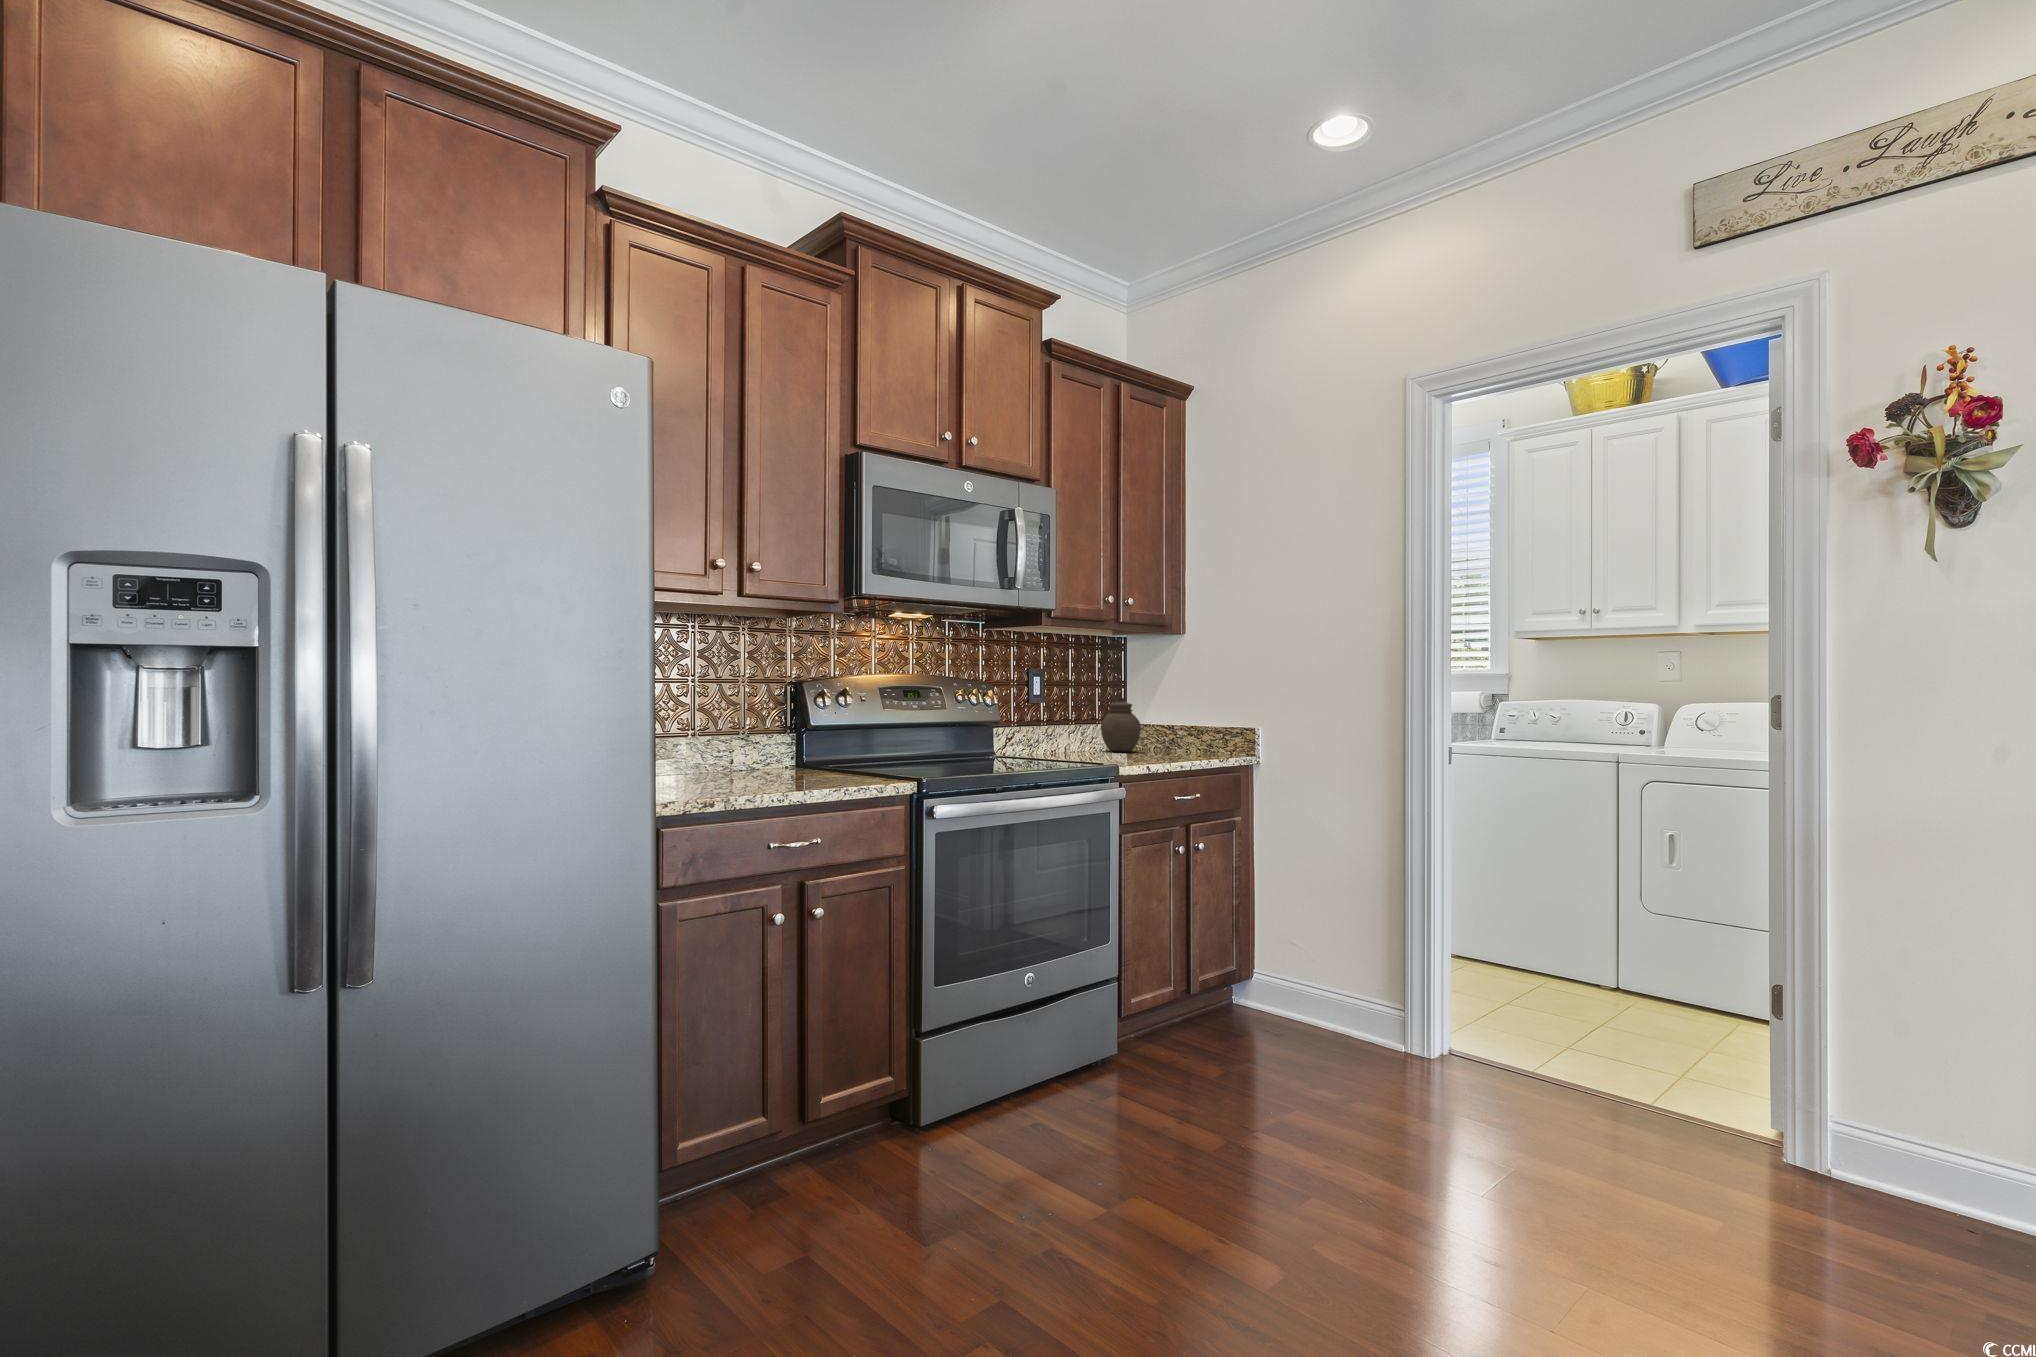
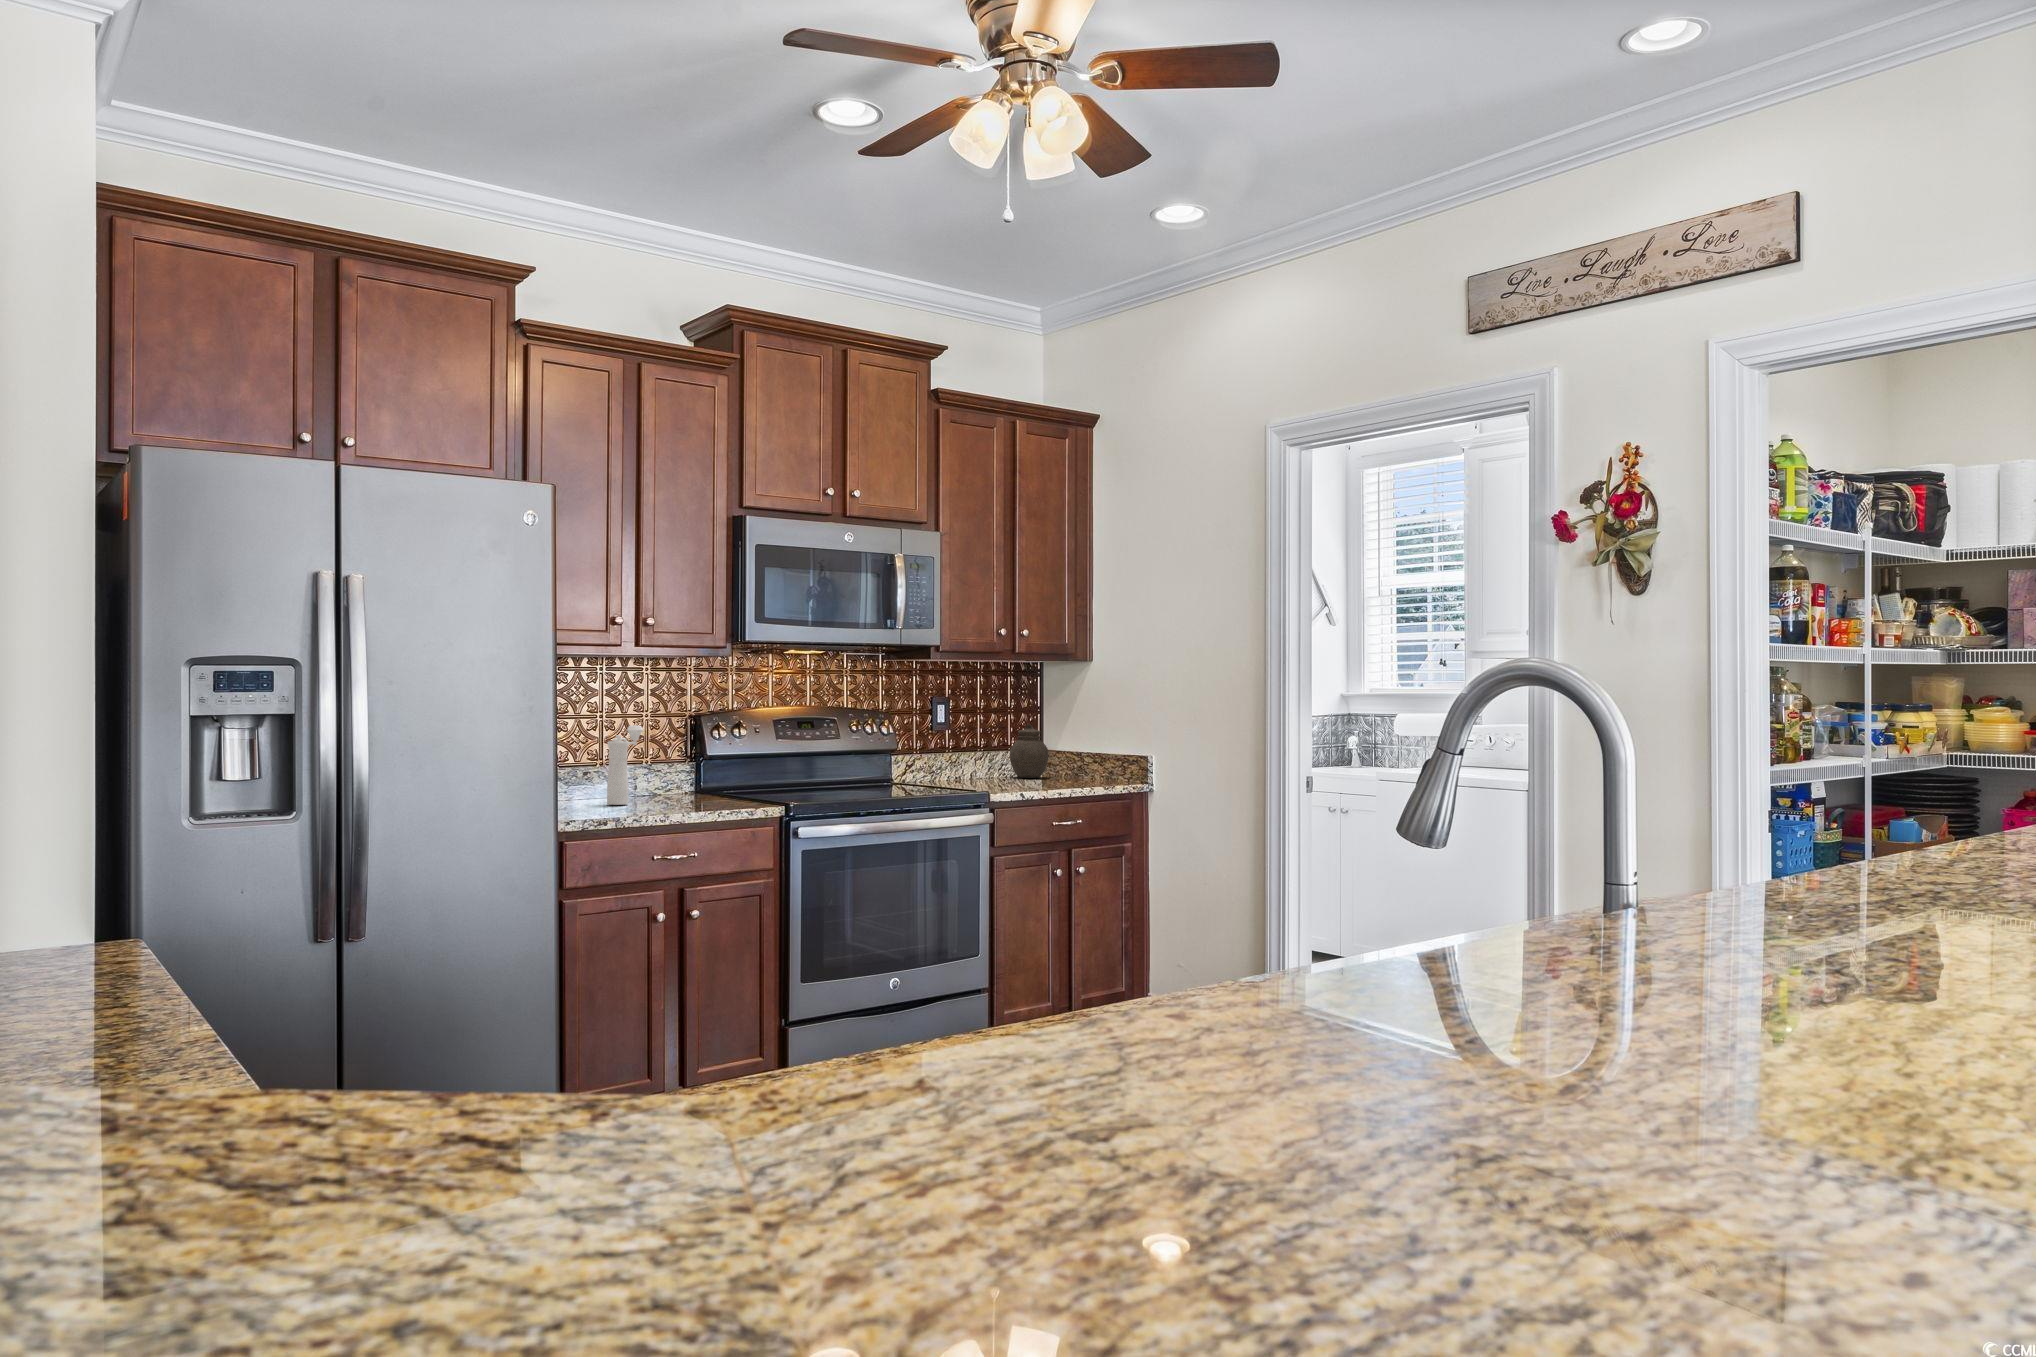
pepper mill: none [704,689,744,781] -> present [607,726,643,805]

